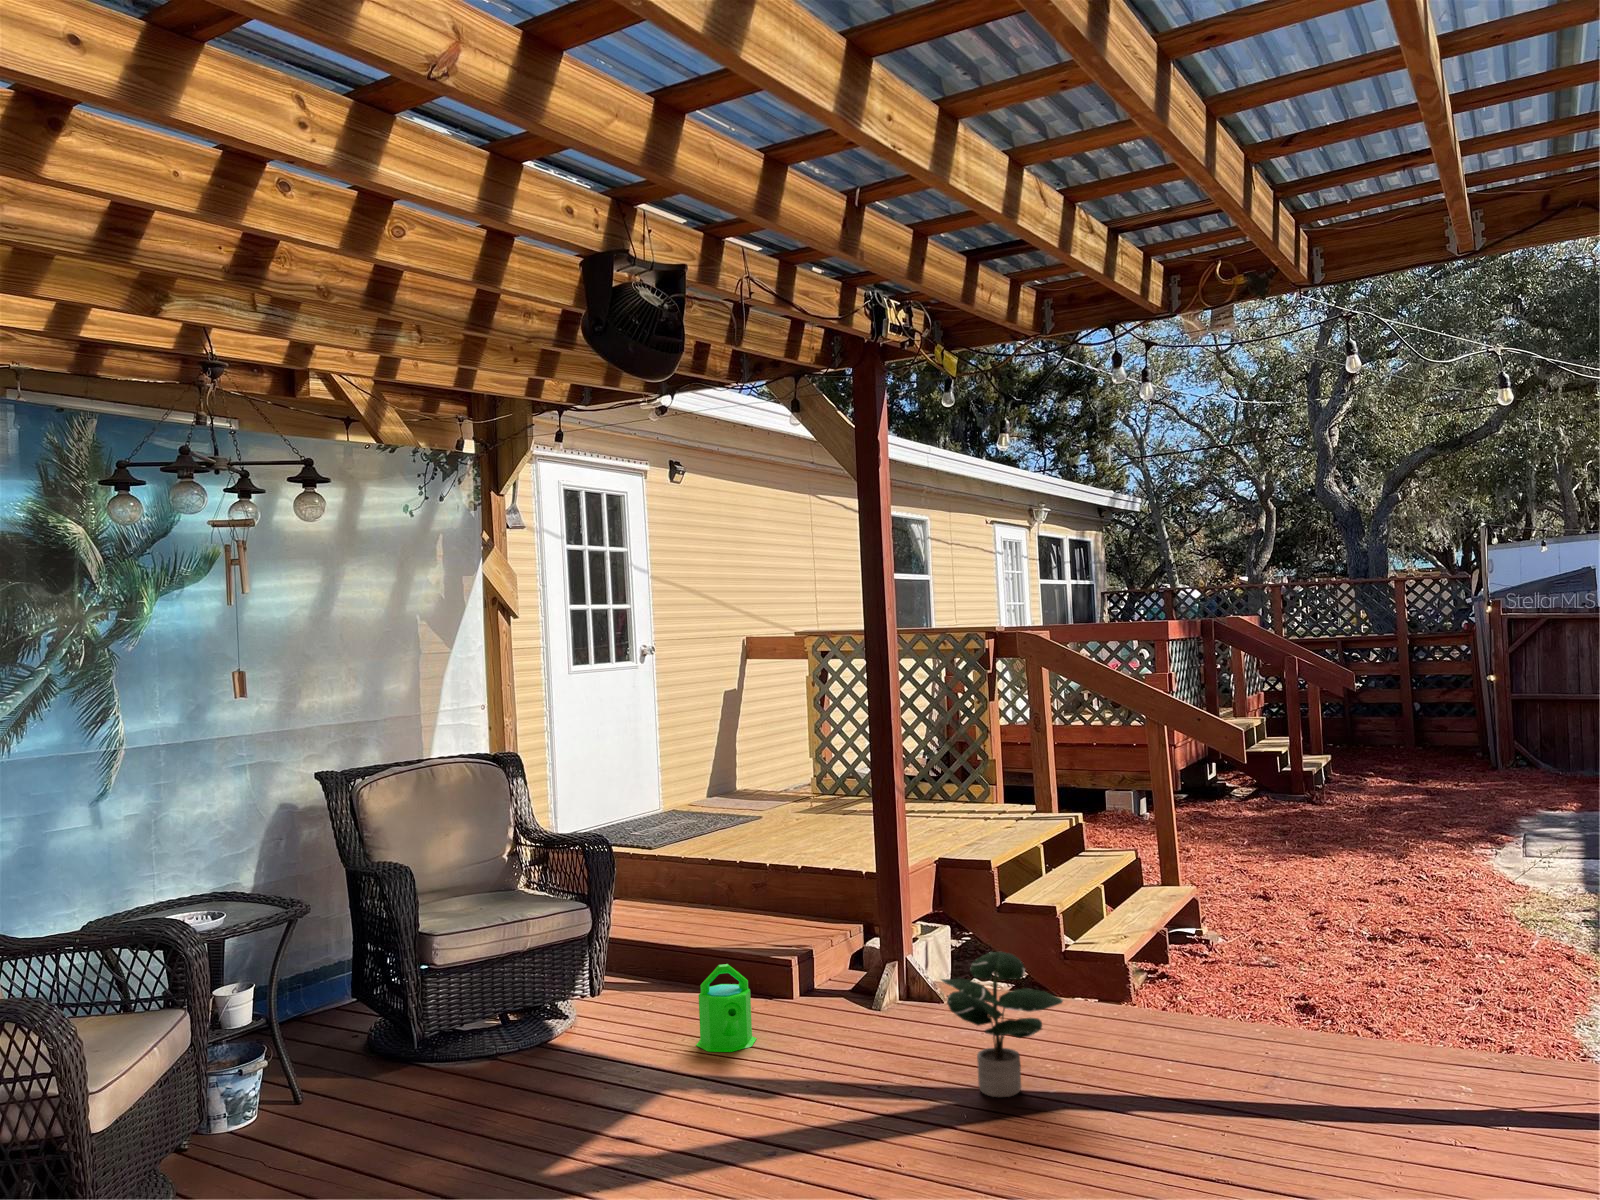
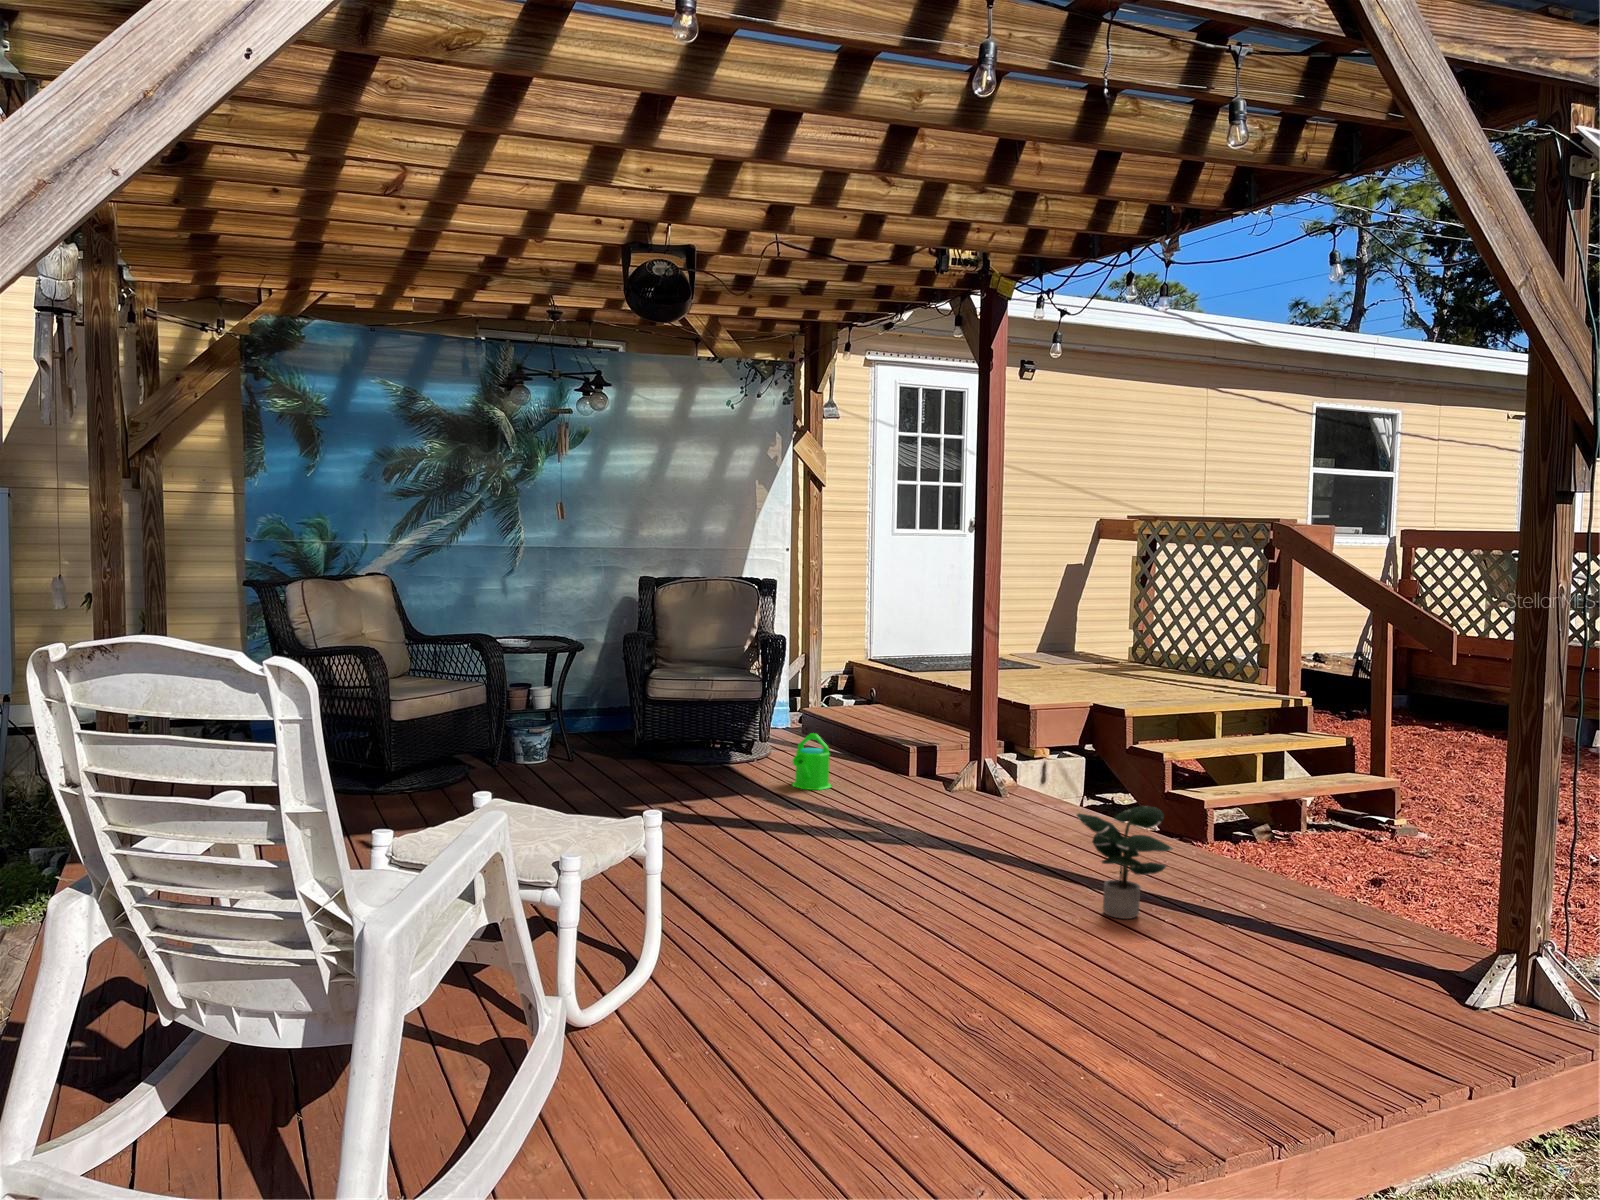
potted plant: present [942,952,1063,1097] -> present [1077,806,1172,919]

